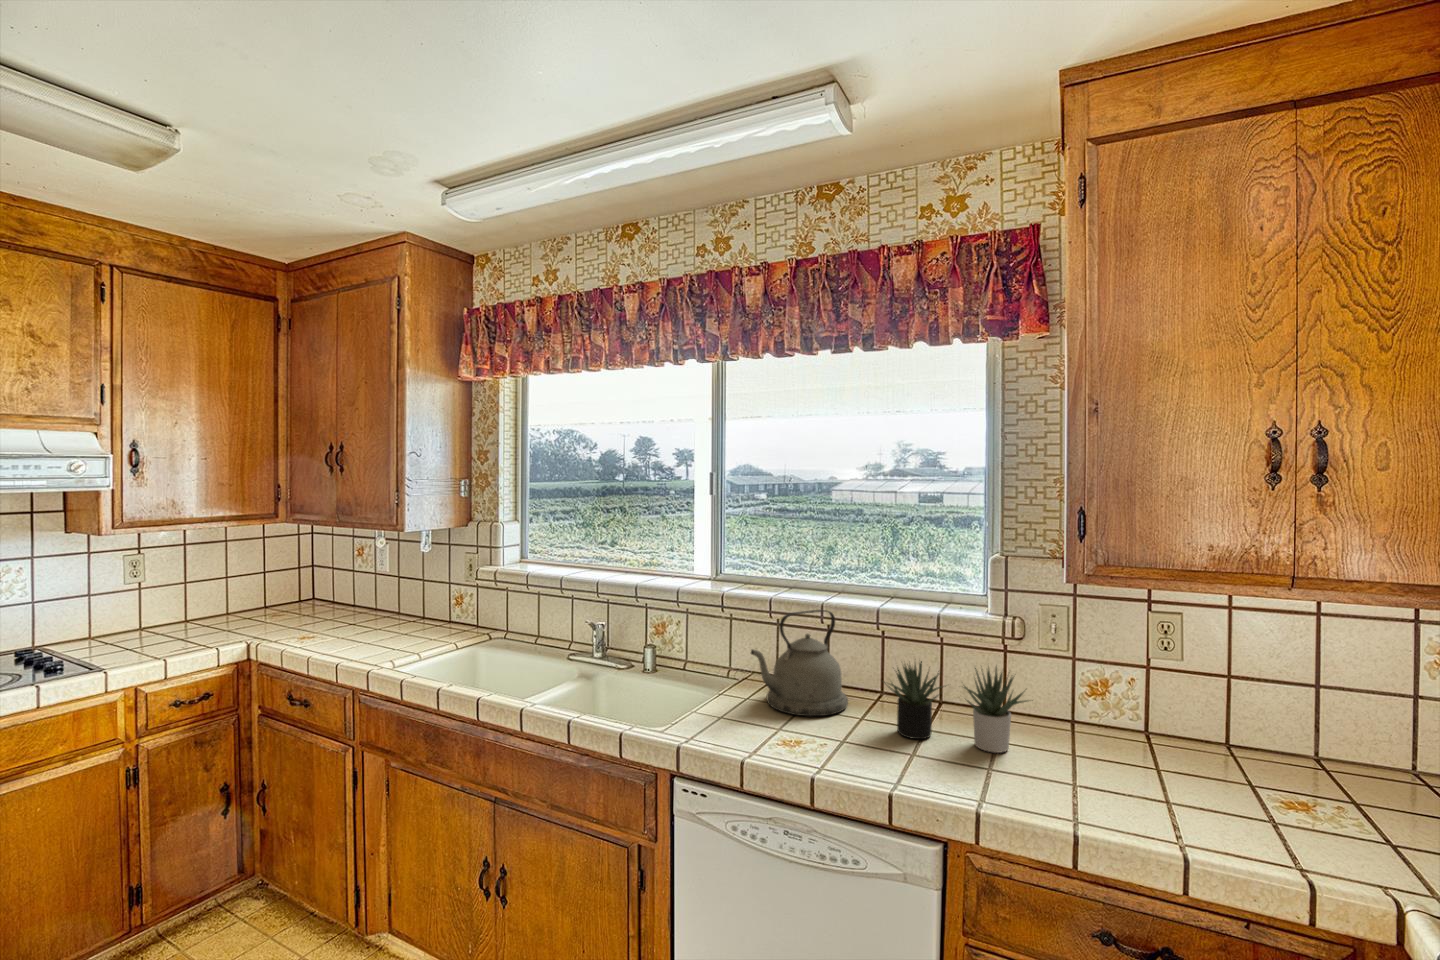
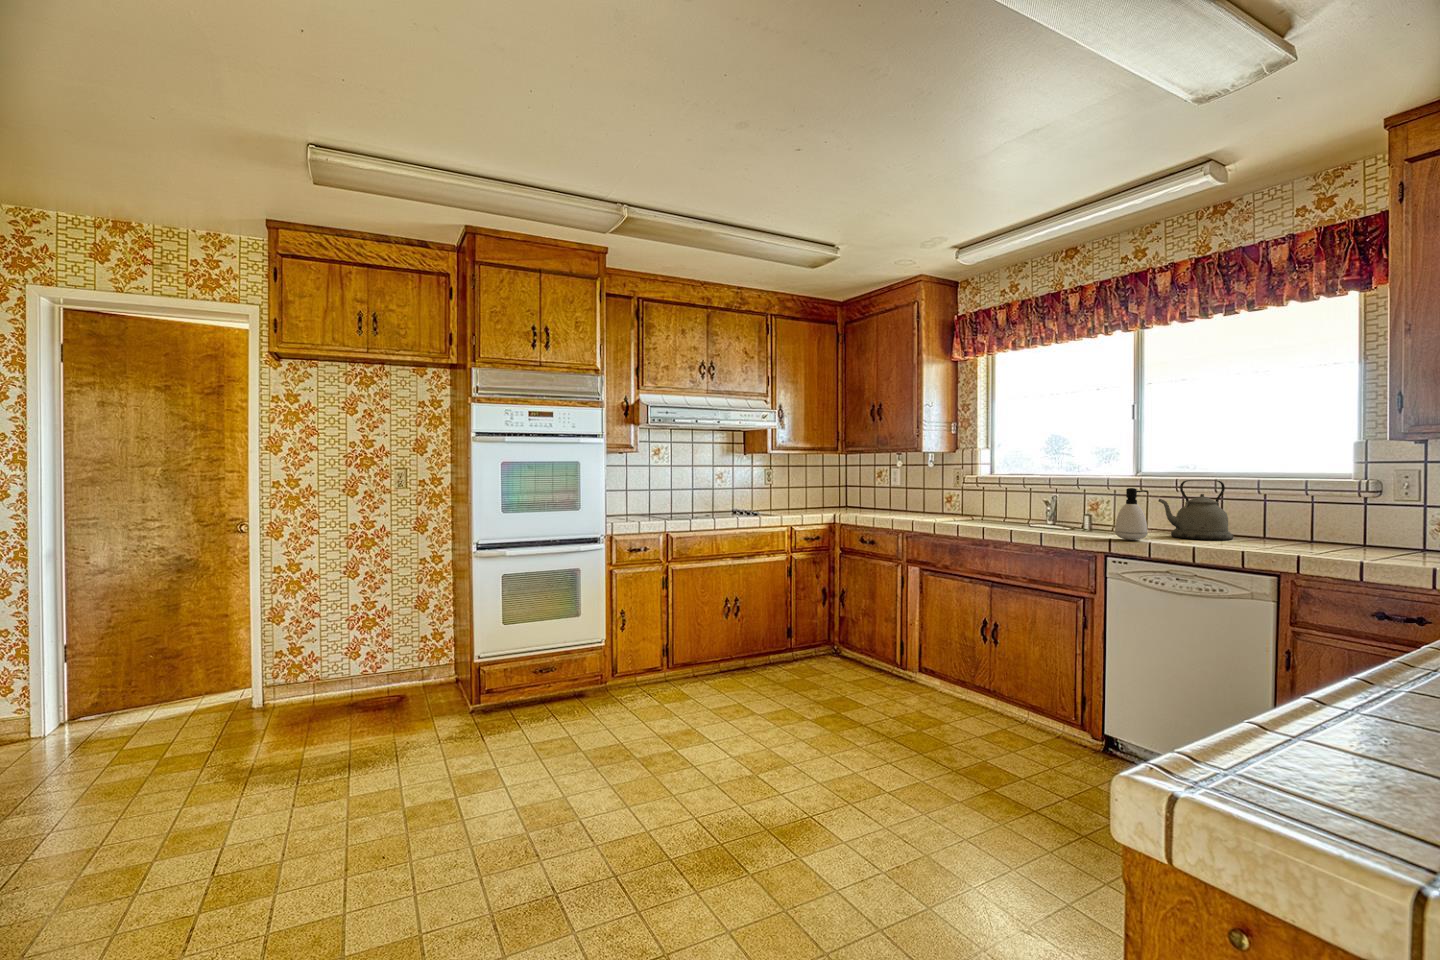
soap dispenser: none [688,643,737,739] -> present [1115,488,1148,540]
succulent plant: present [884,661,1027,753] -> none [1252,497,1369,552]

